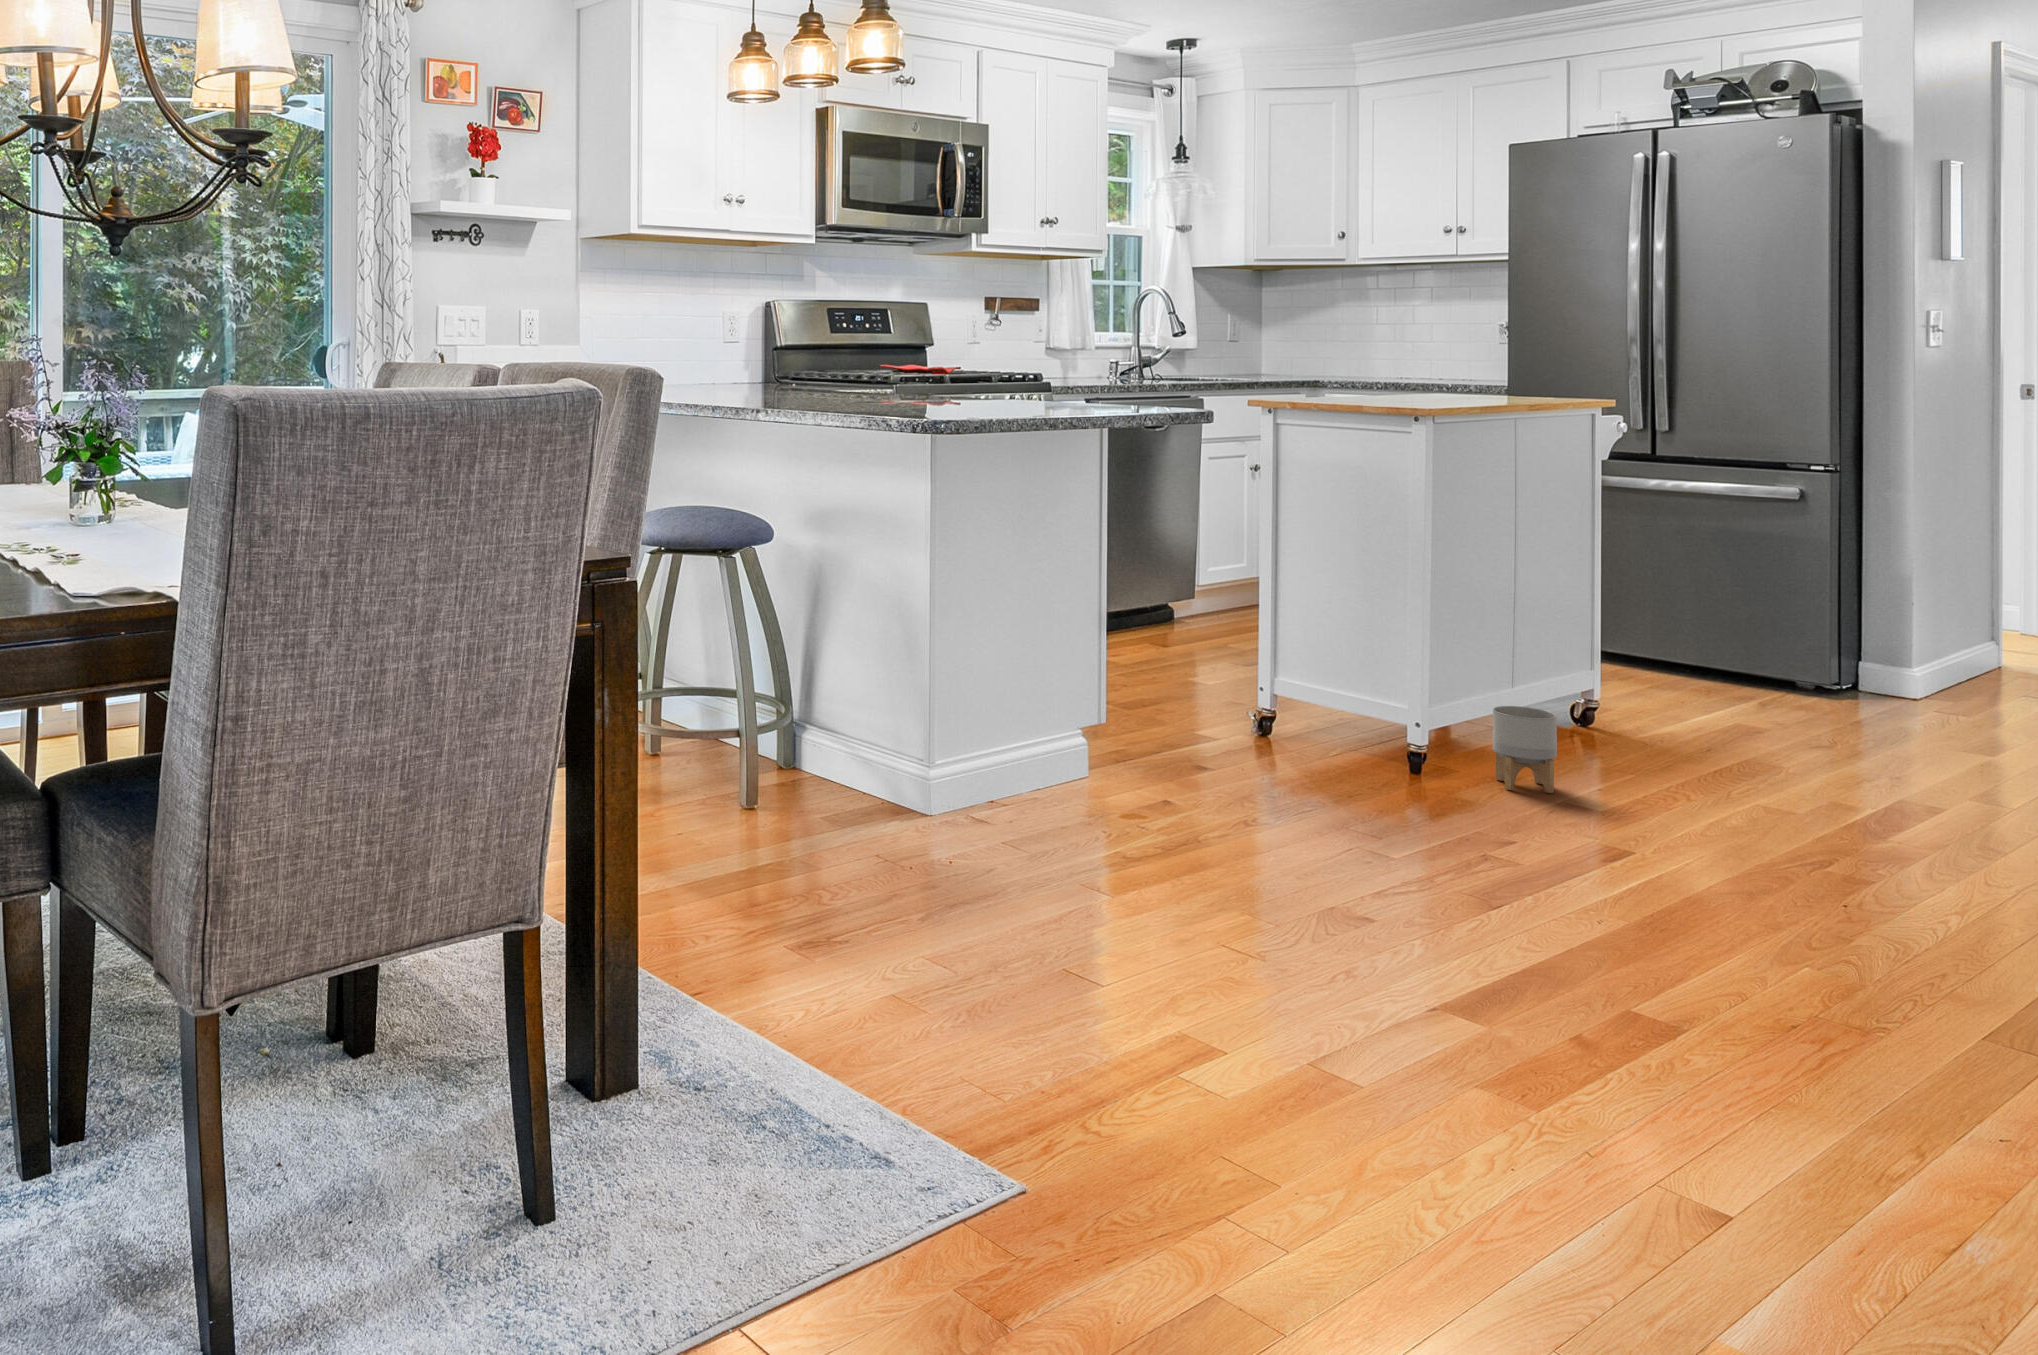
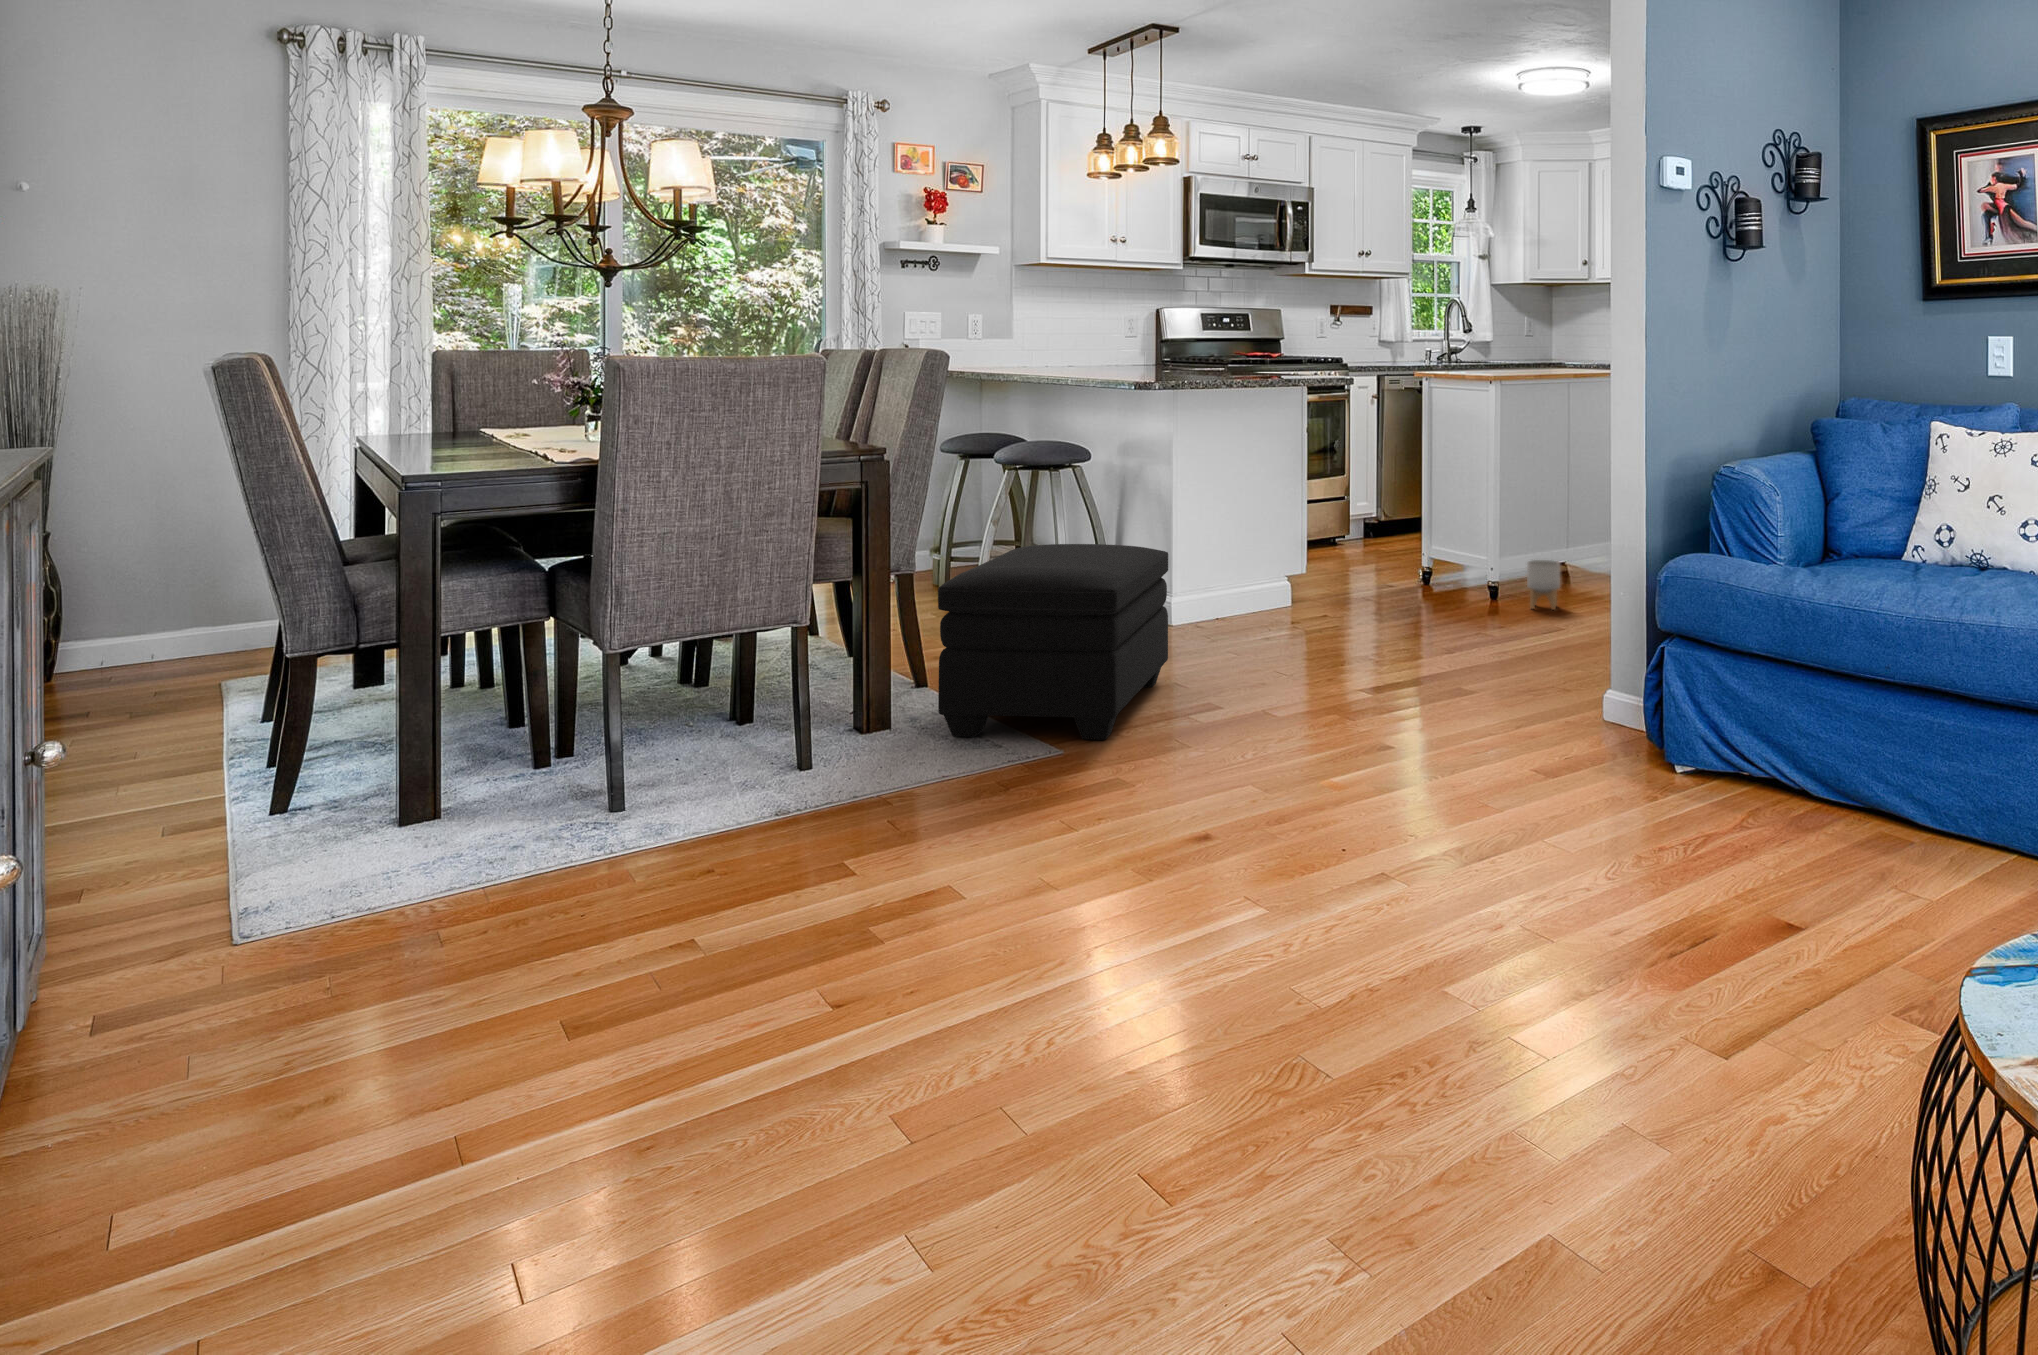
ottoman: none [747,709,1115,1144] -> present [938,544,1168,740]

